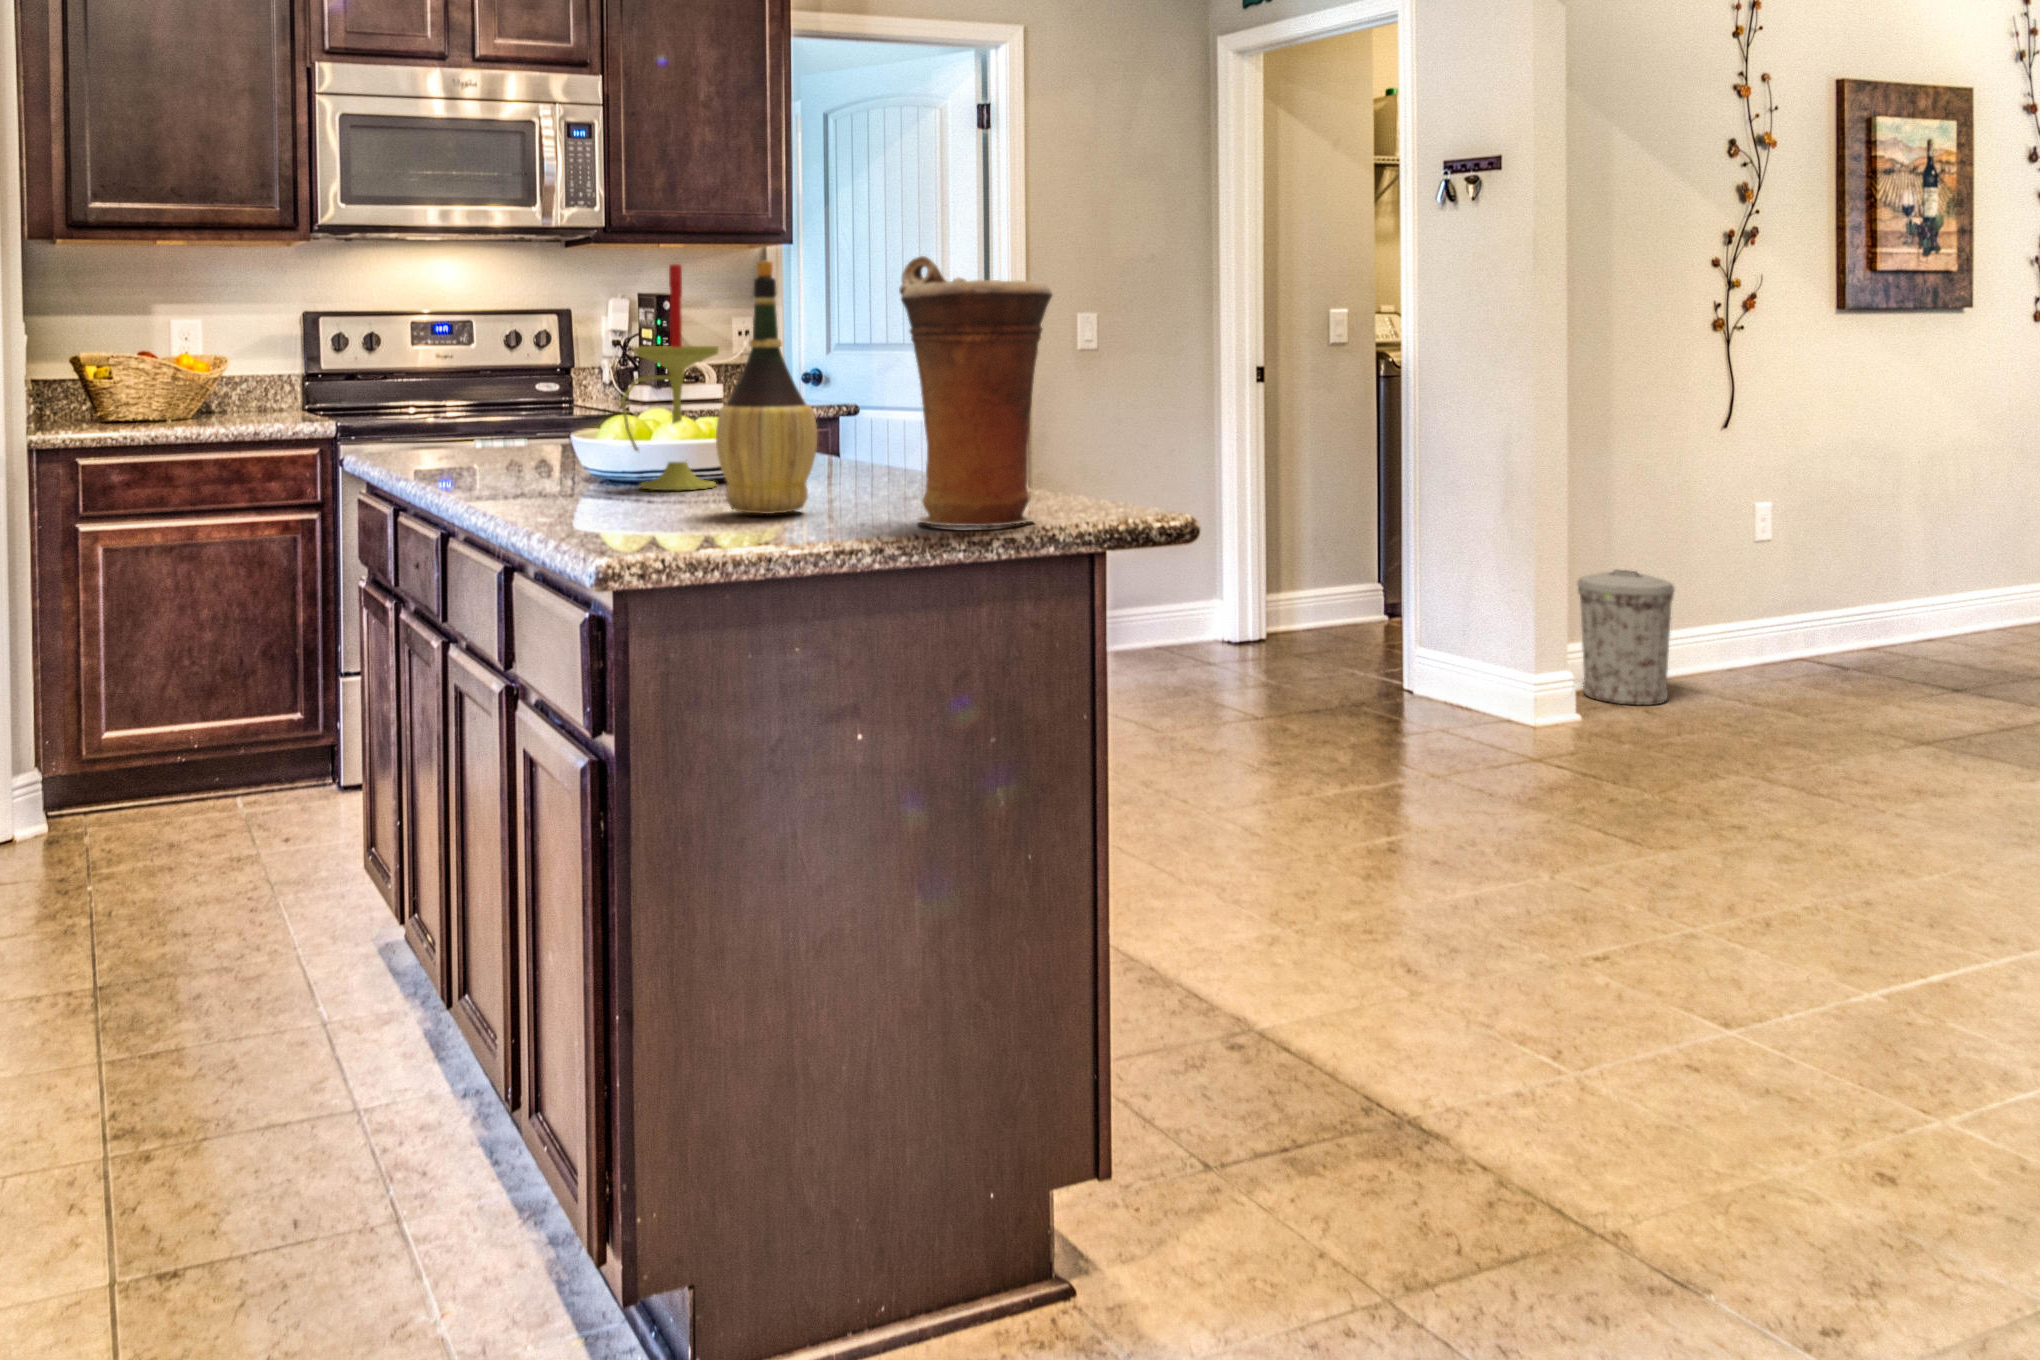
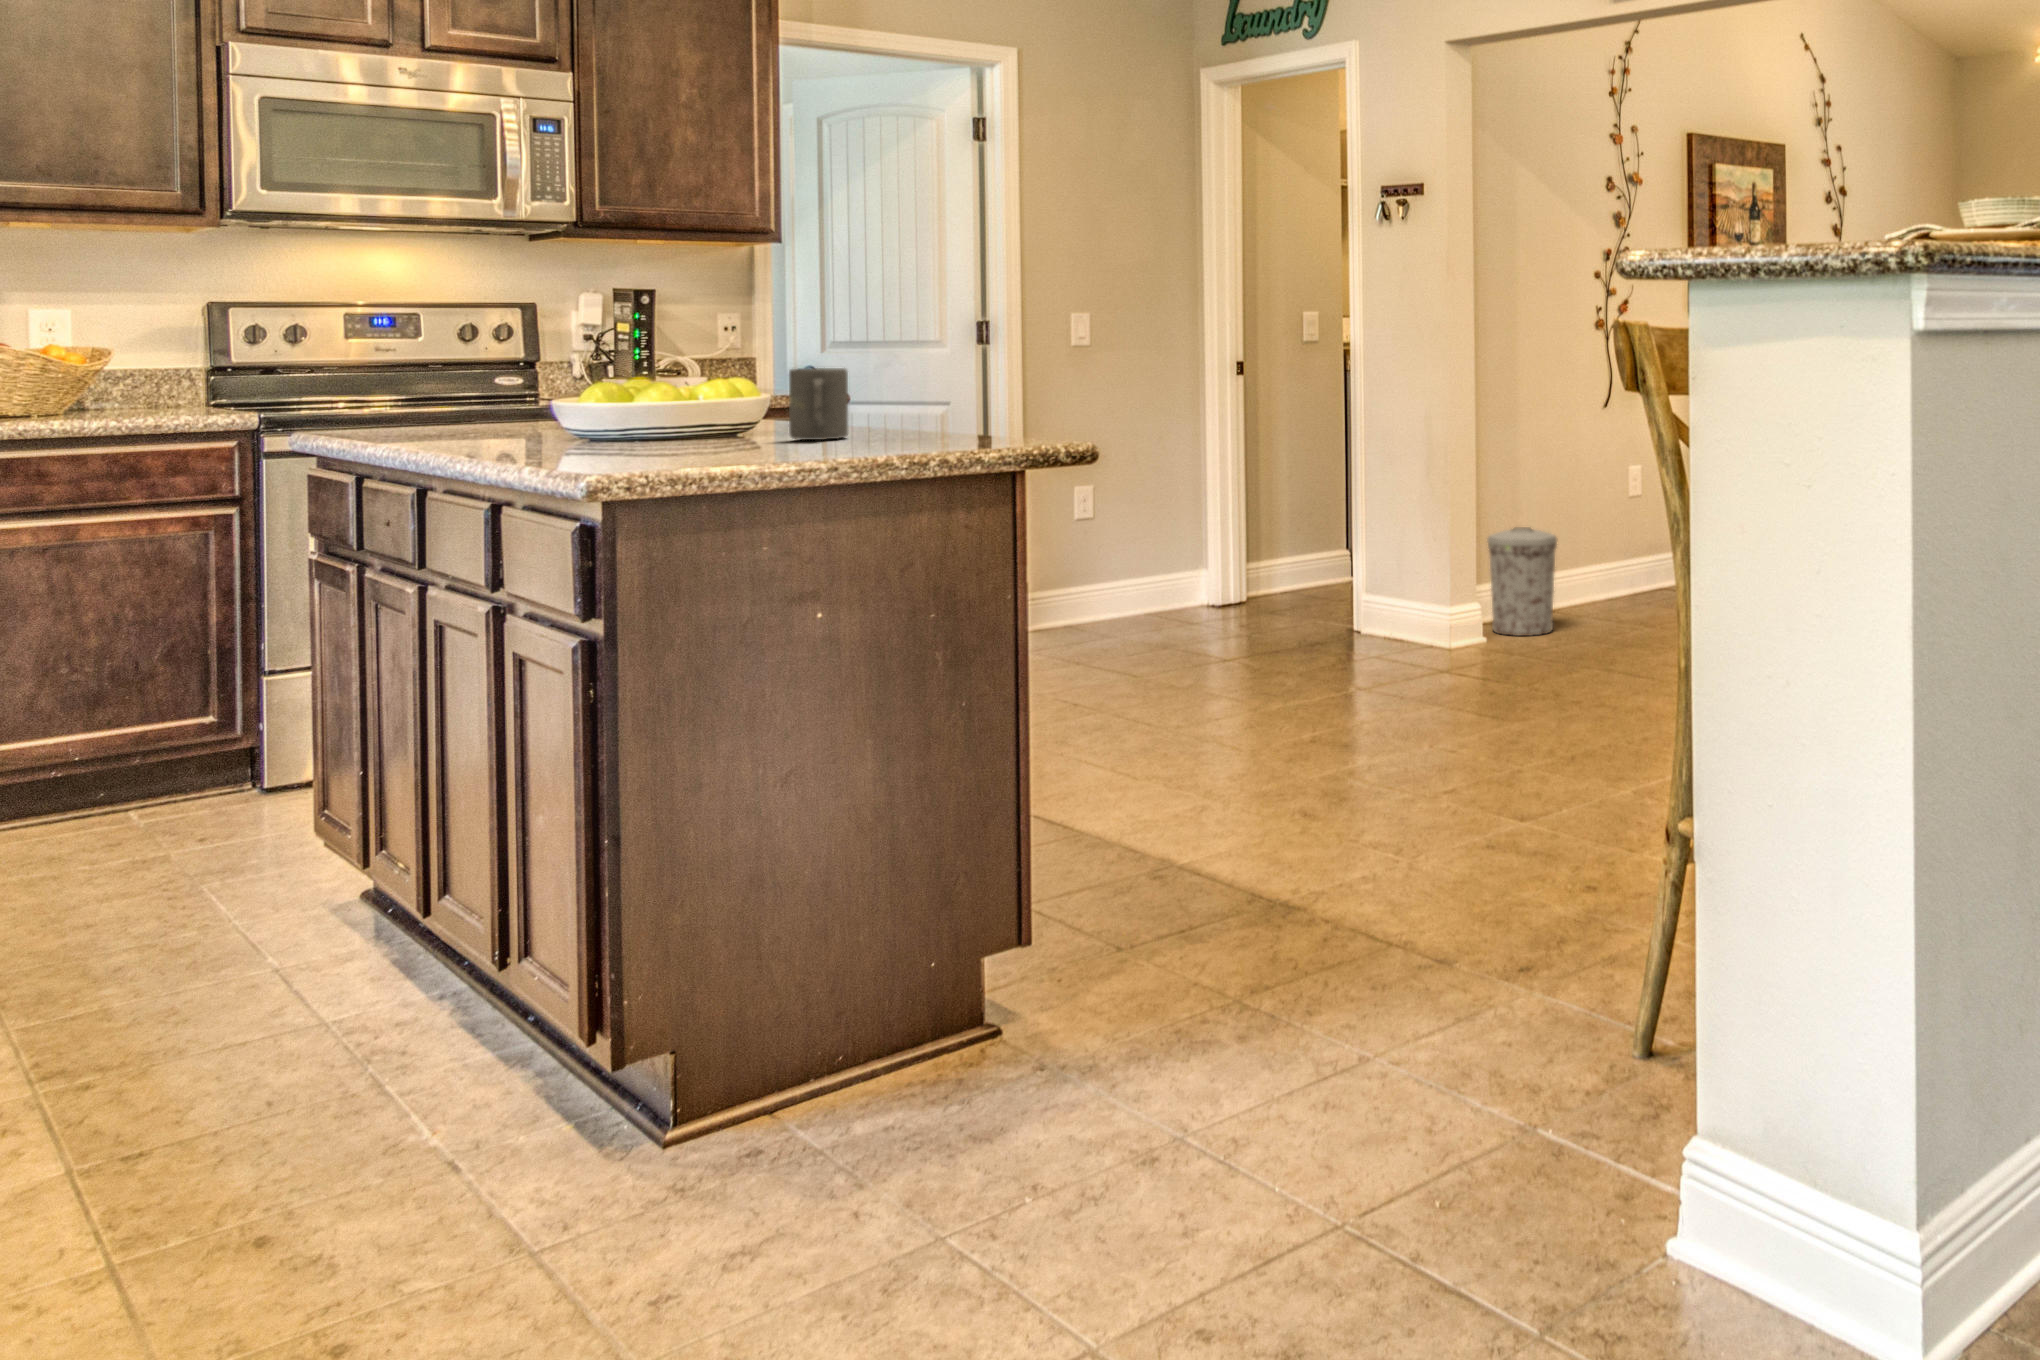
vase: present [899,256,1052,526] -> none [854,238,979,451]
wine bottle: present [716,261,817,514] -> none [695,244,787,452]
candle: present [621,264,719,490] -> none [604,243,702,445]
mug: none [815,403,881,490] -> present [789,368,848,440]

